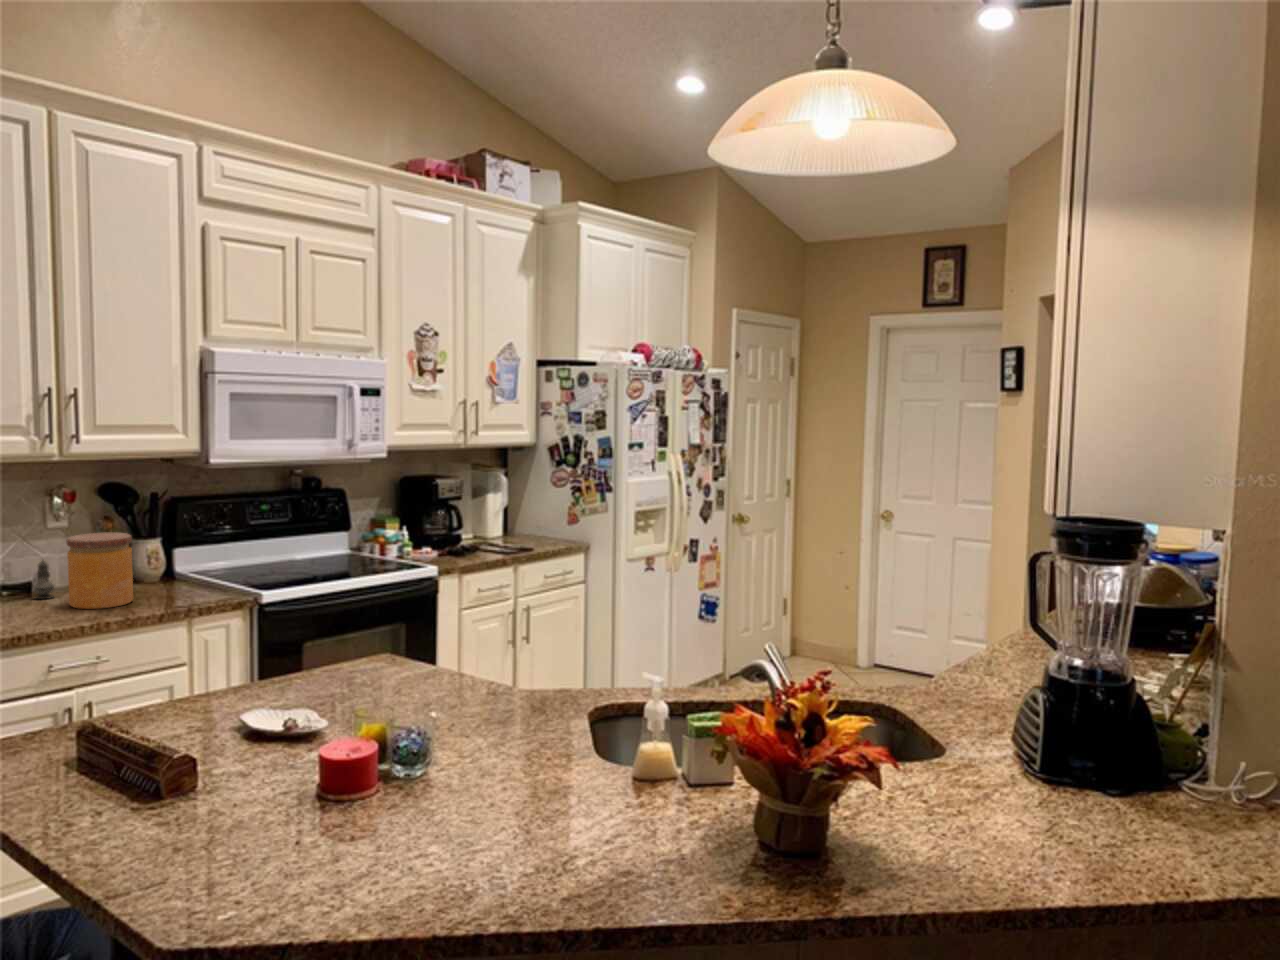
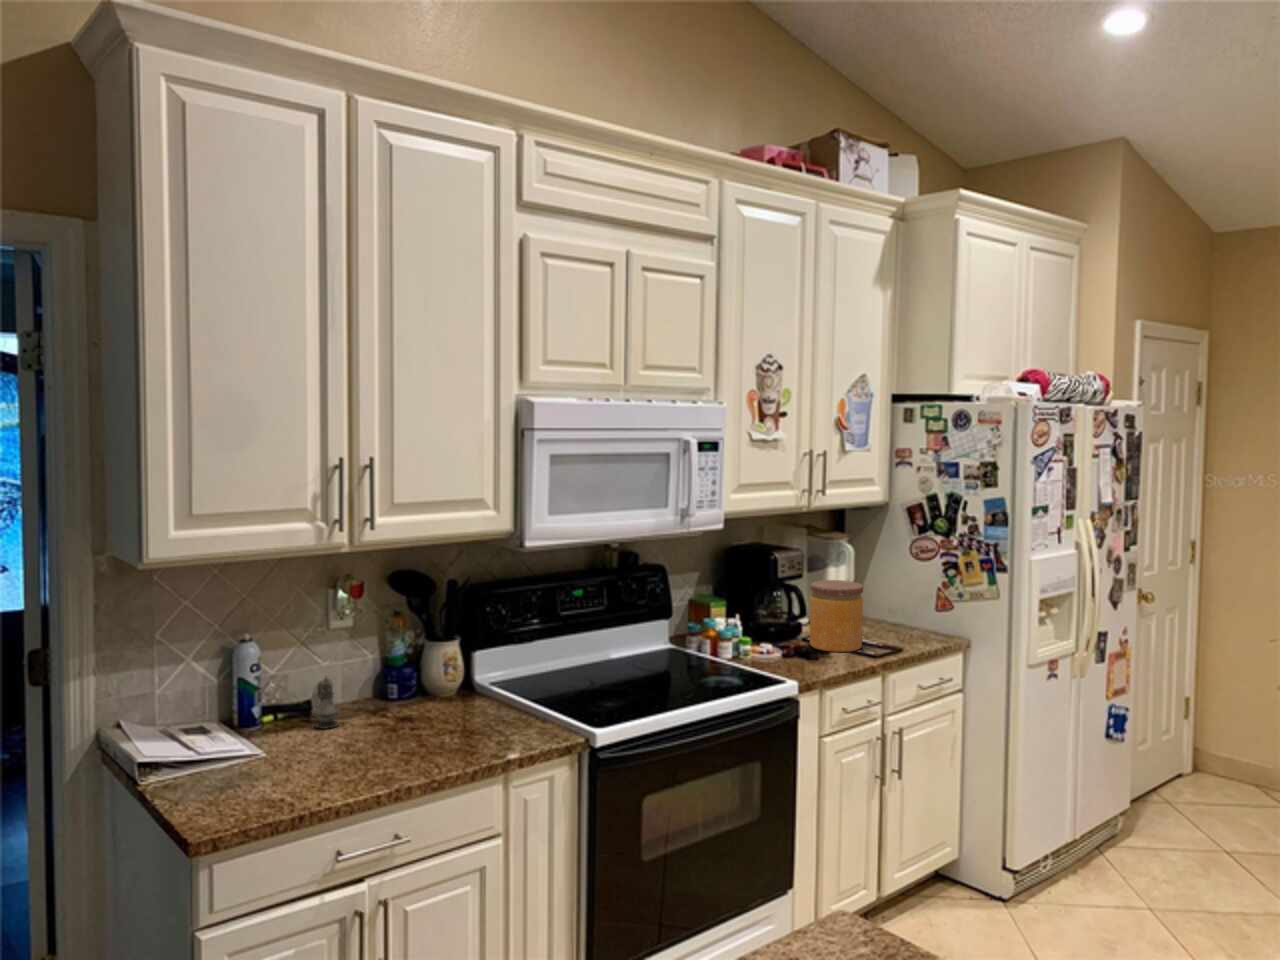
jar: present [67,533,133,609] -> present [810,580,863,652]

